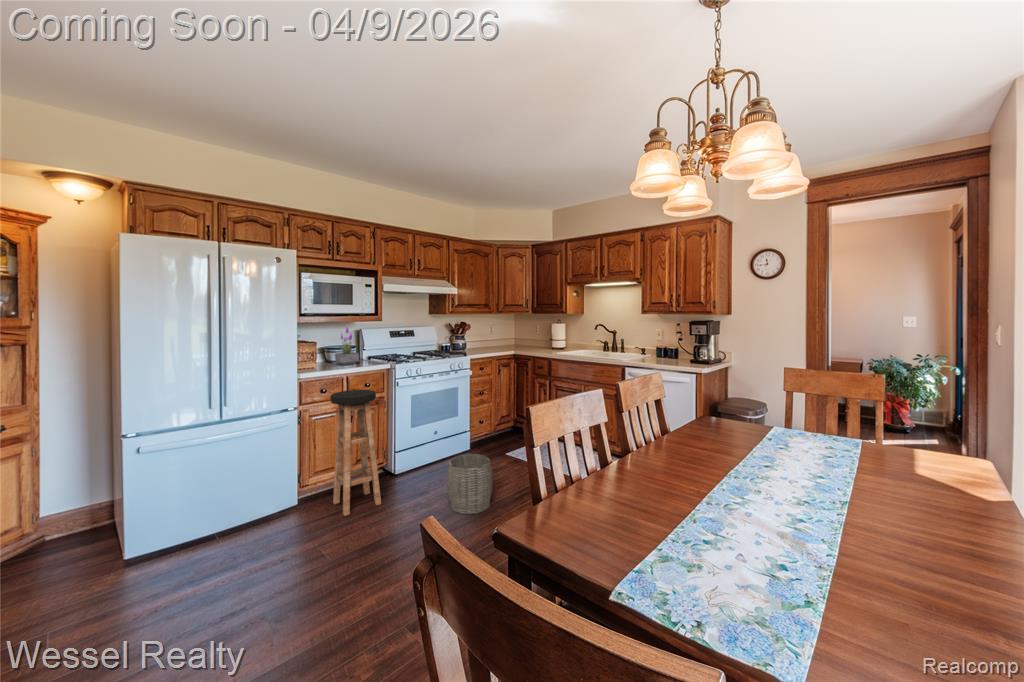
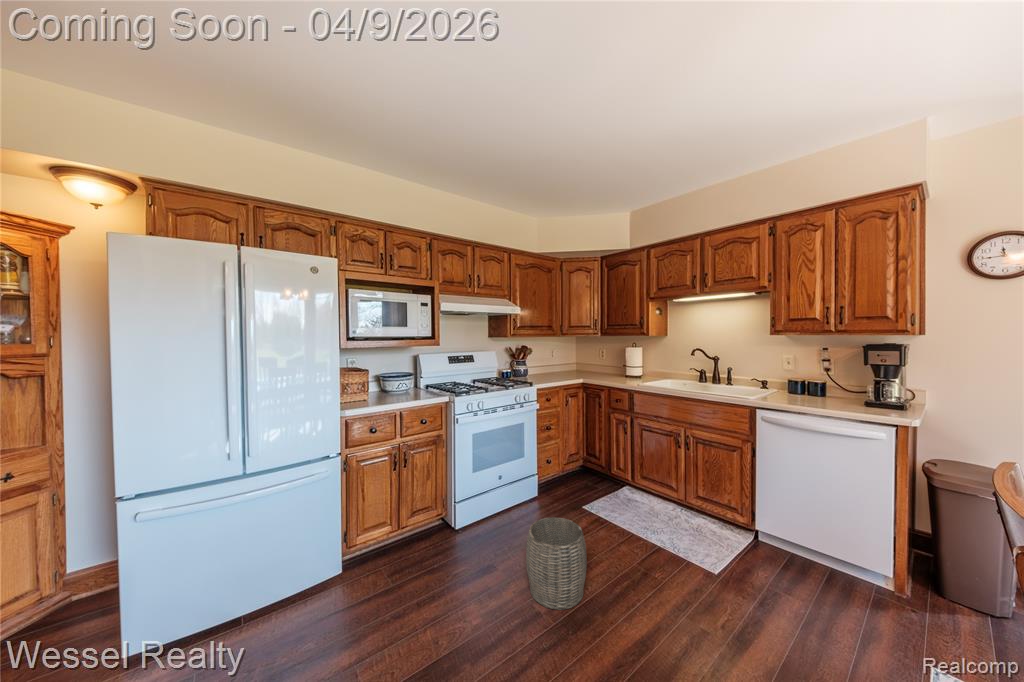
potted plant: present [335,325,359,365] -> none [387,348,414,397]
bar stool: present [330,390,381,516] -> none [379,431,441,603]

